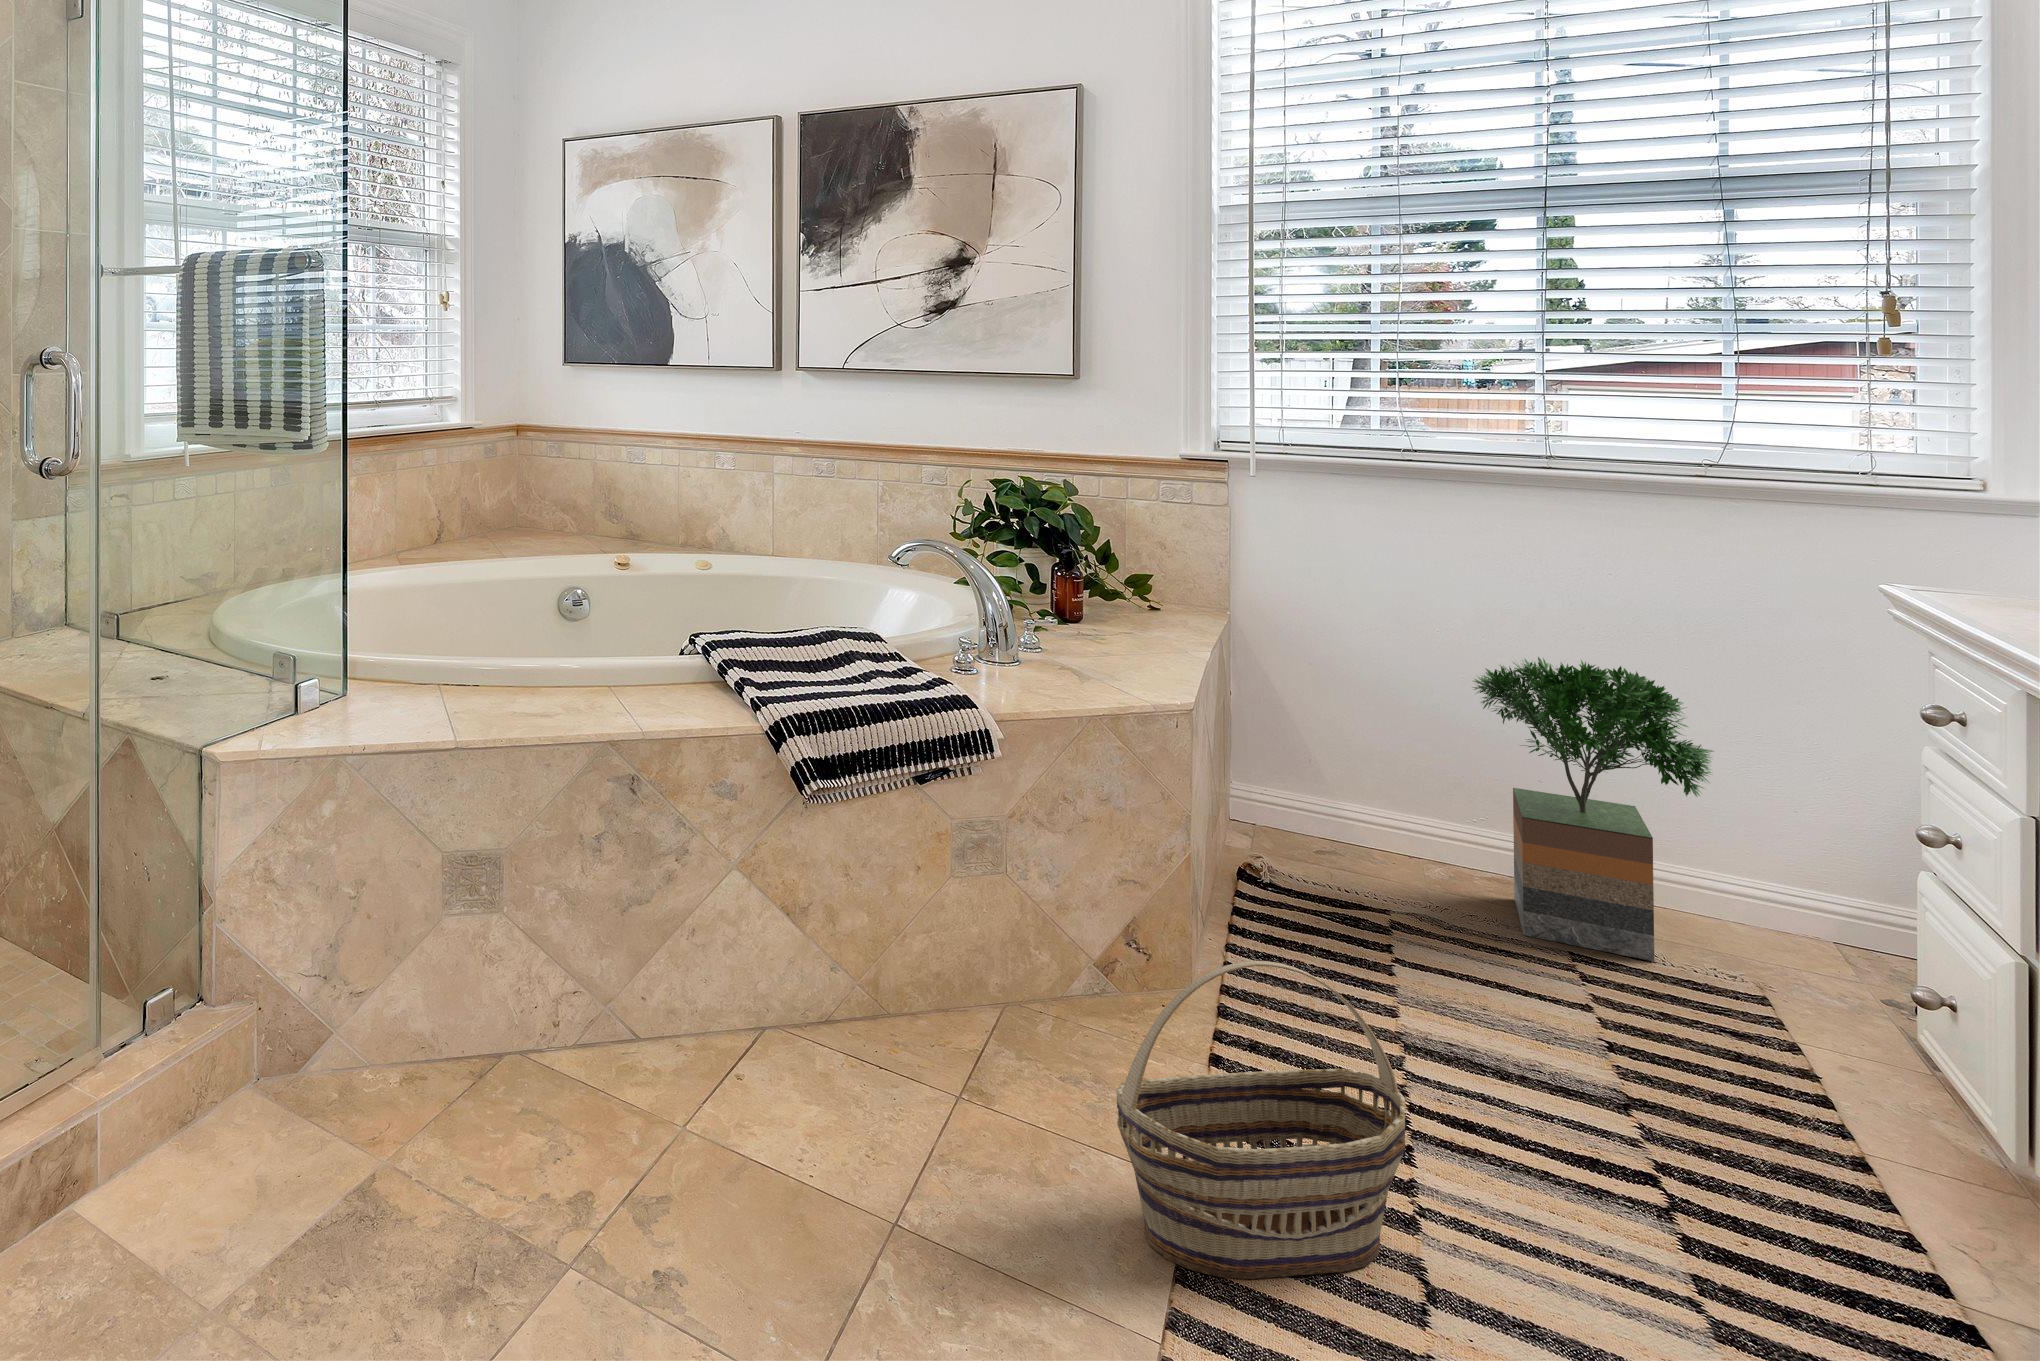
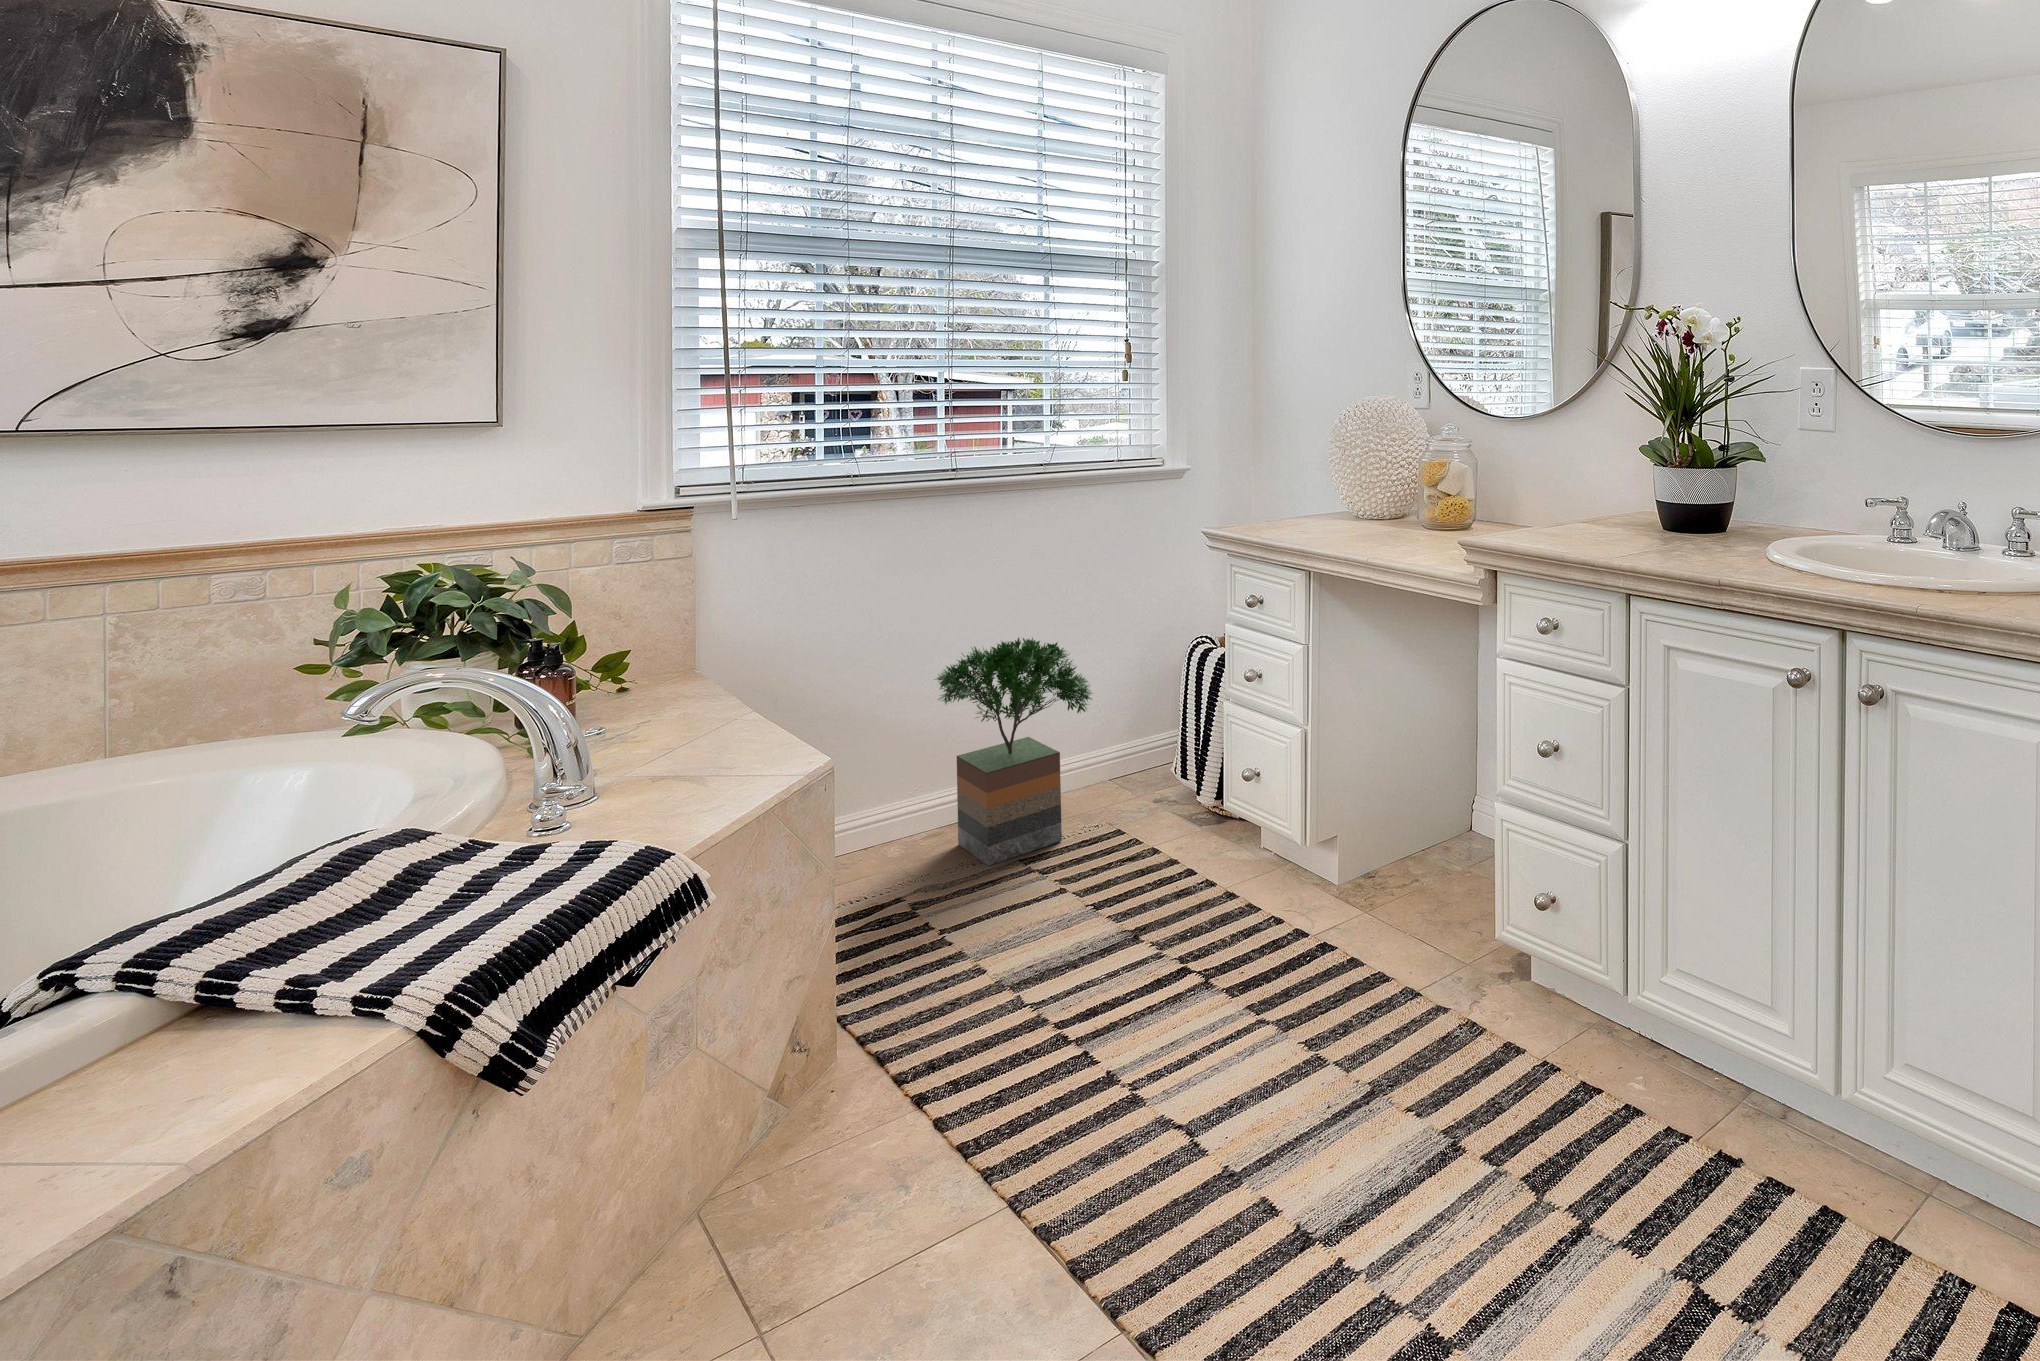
basket: present [1117,961,1405,1279] -> none [997,939,1160,1277]

